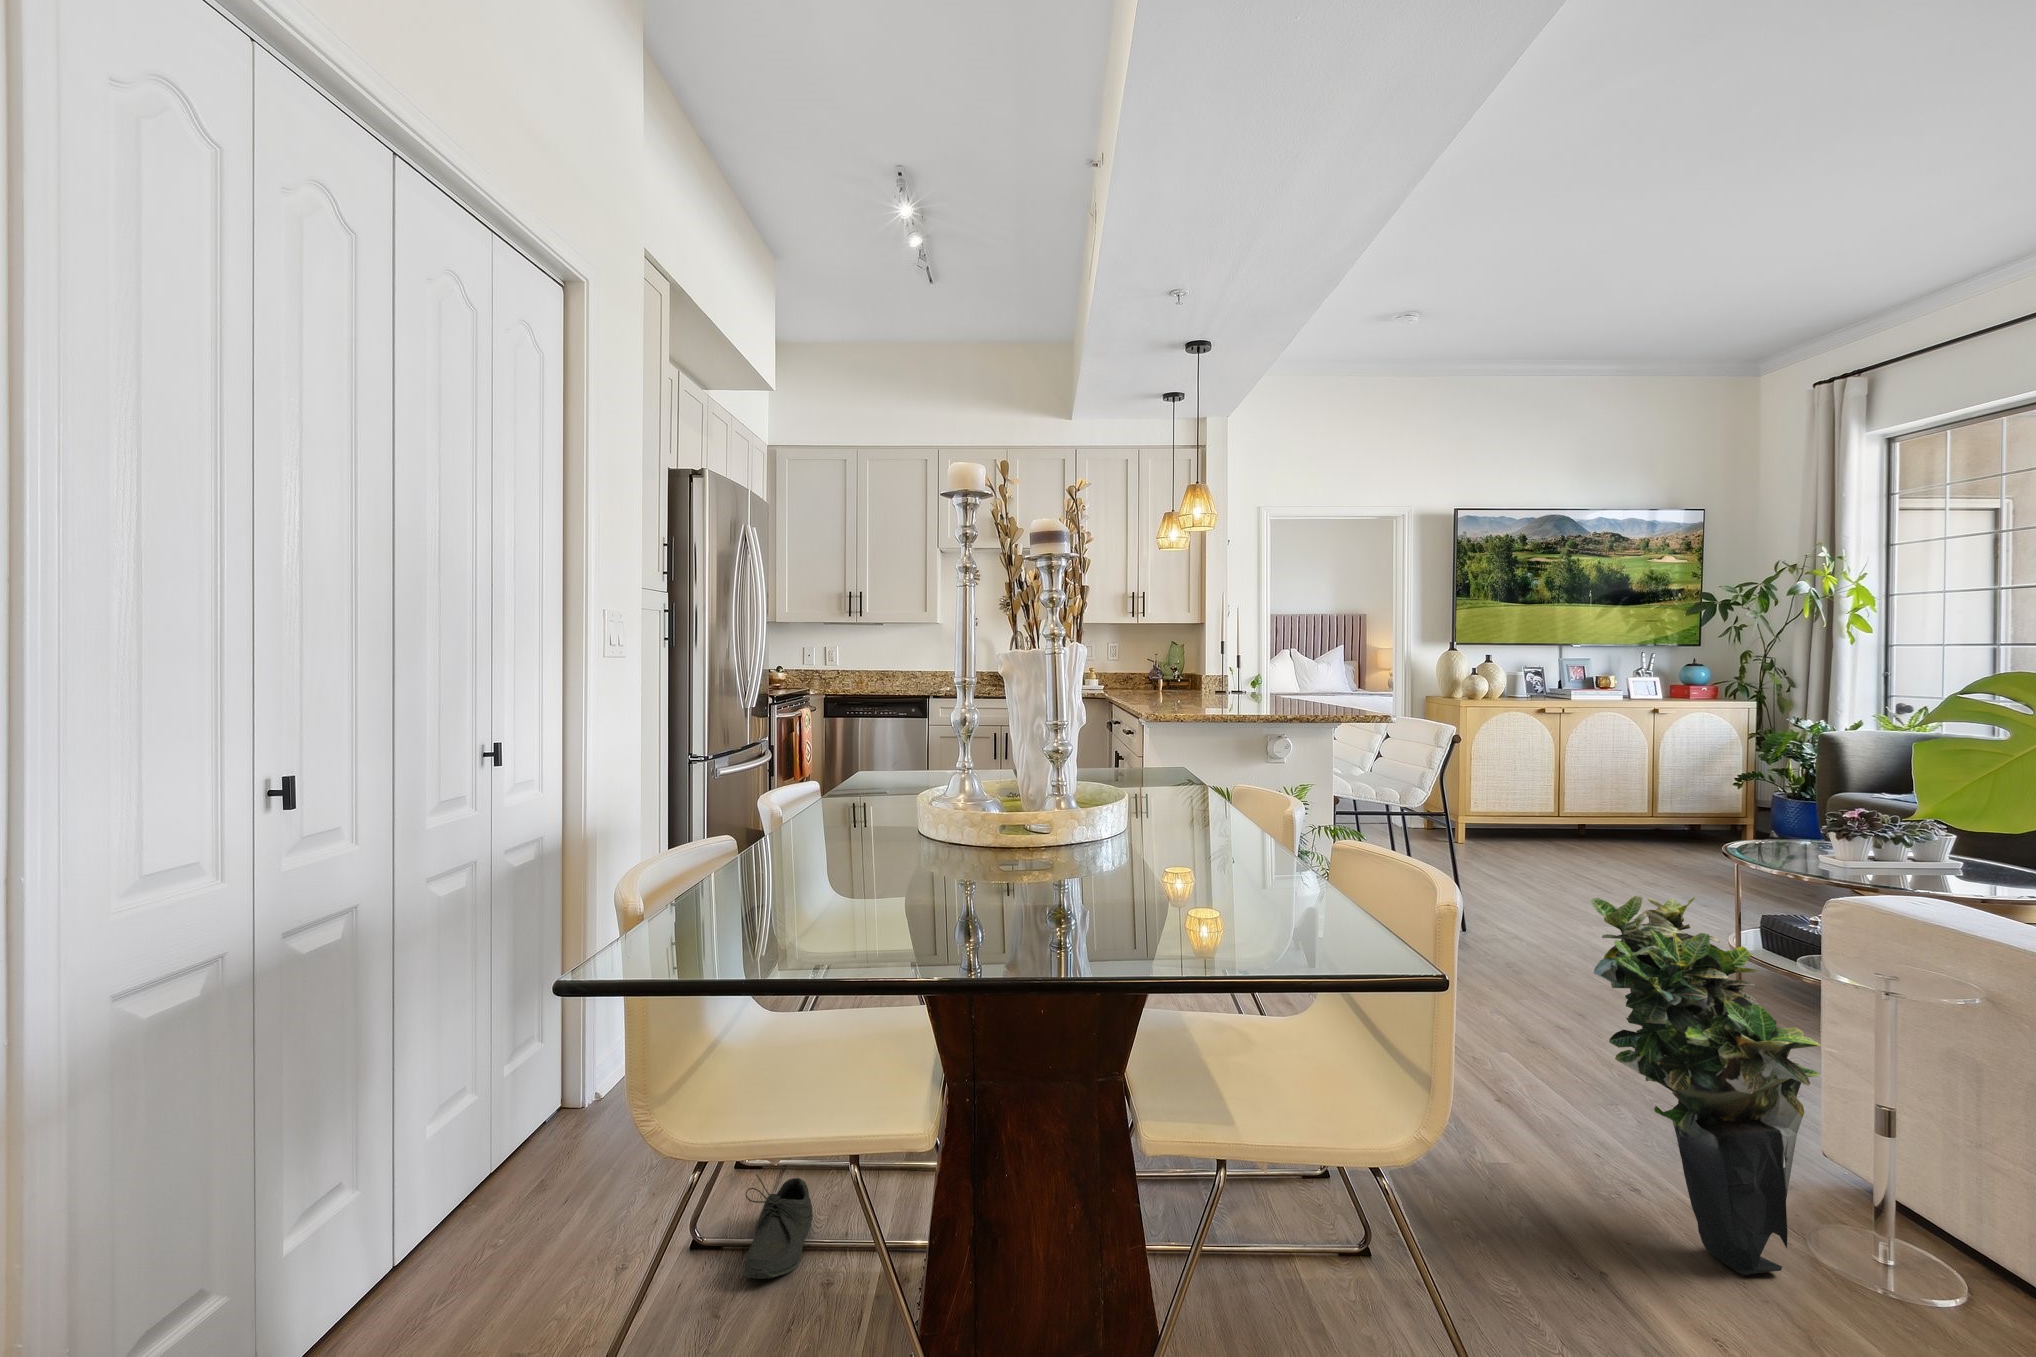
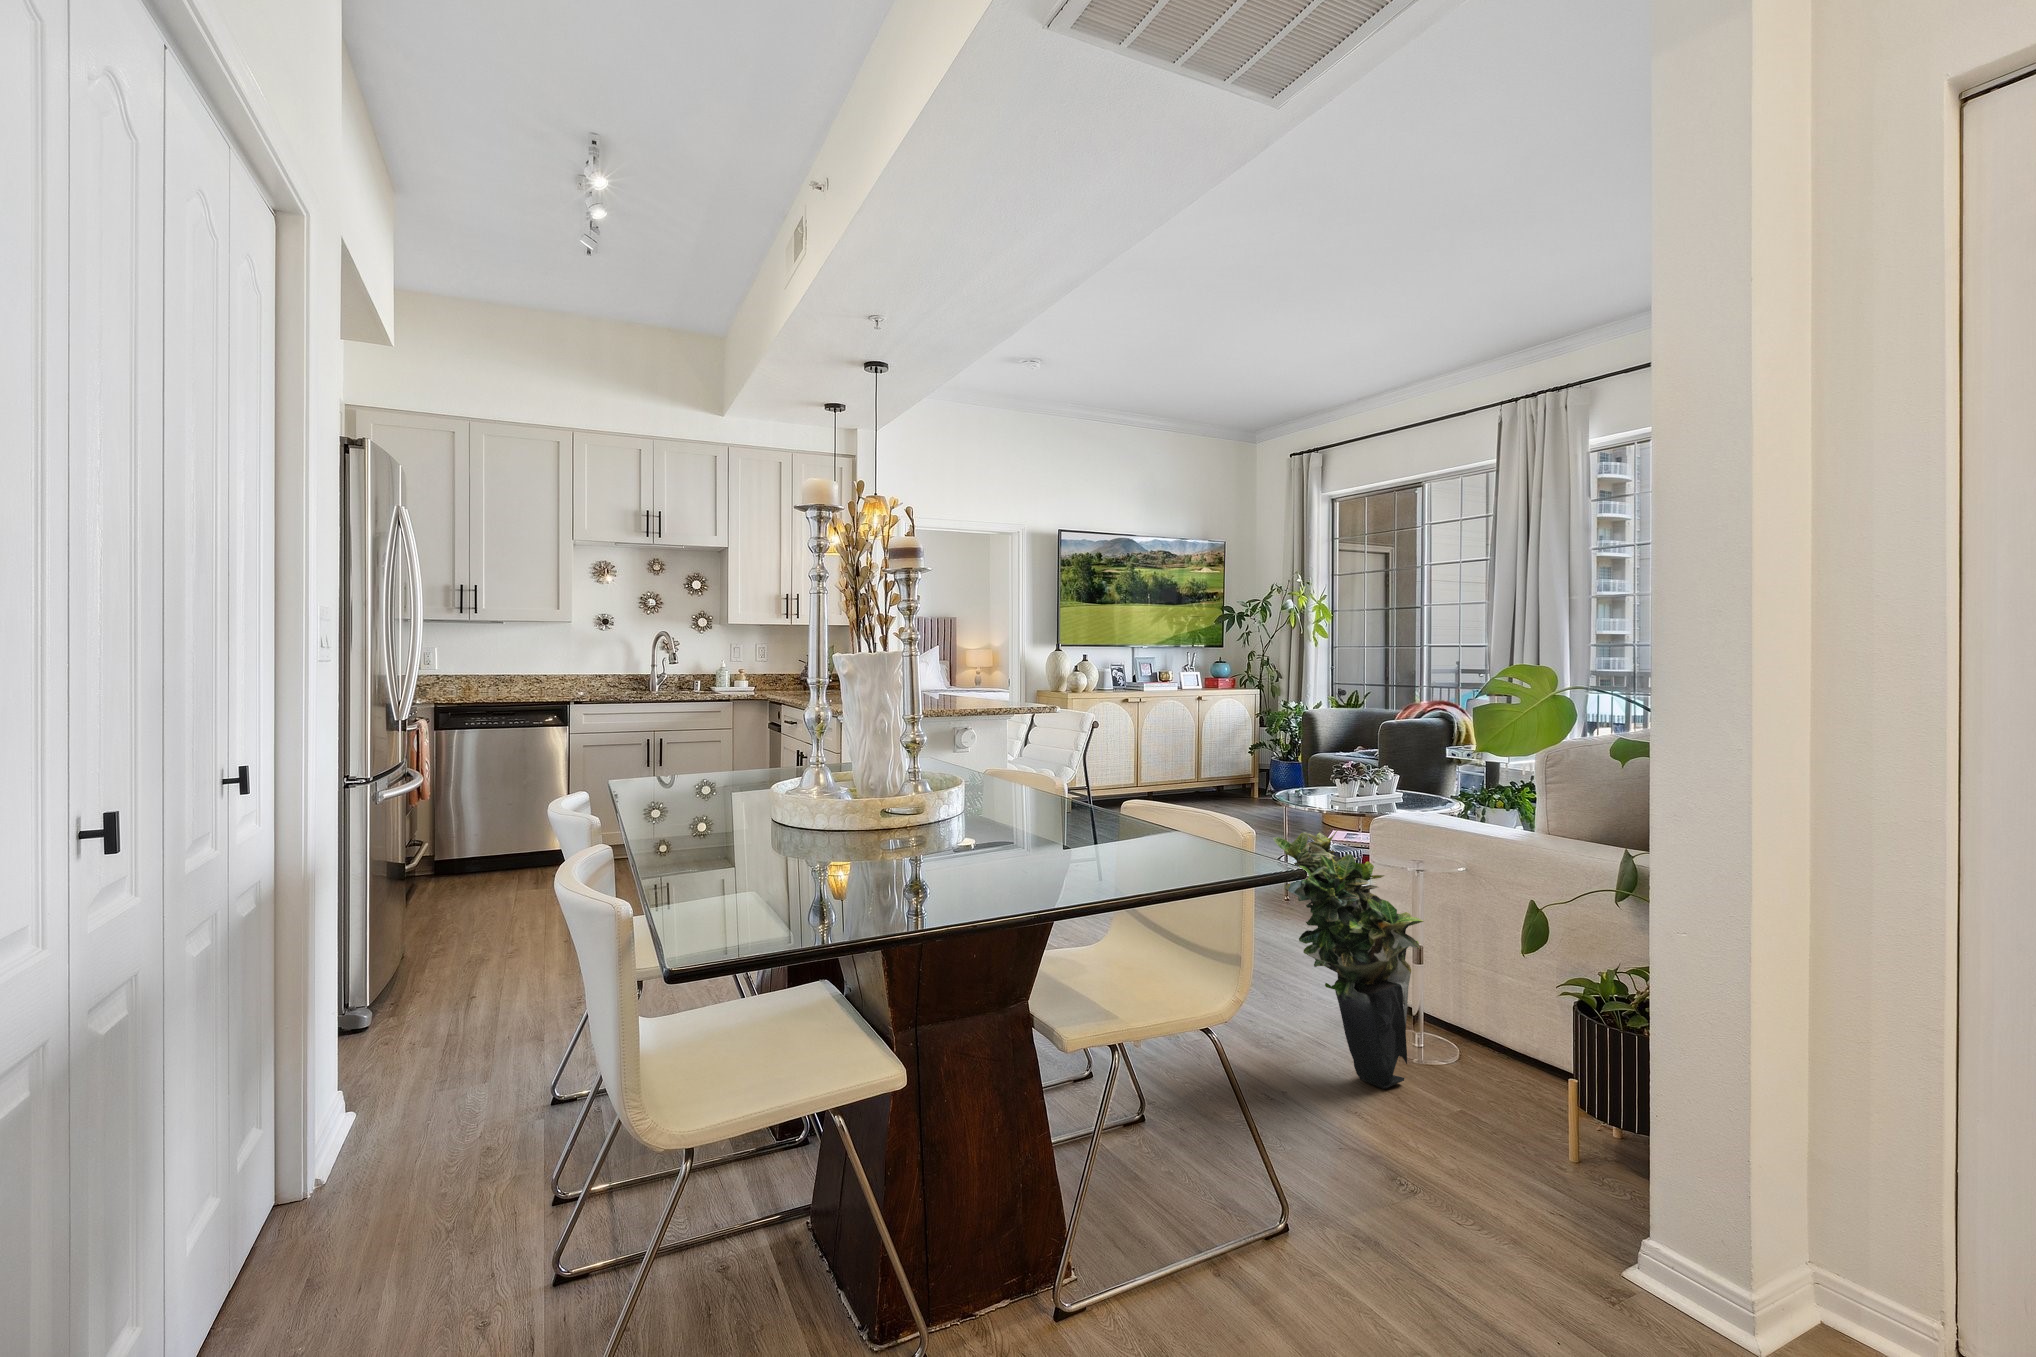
shoe: present [744,1174,813,1279] -> none [614,1190,689,1291]

